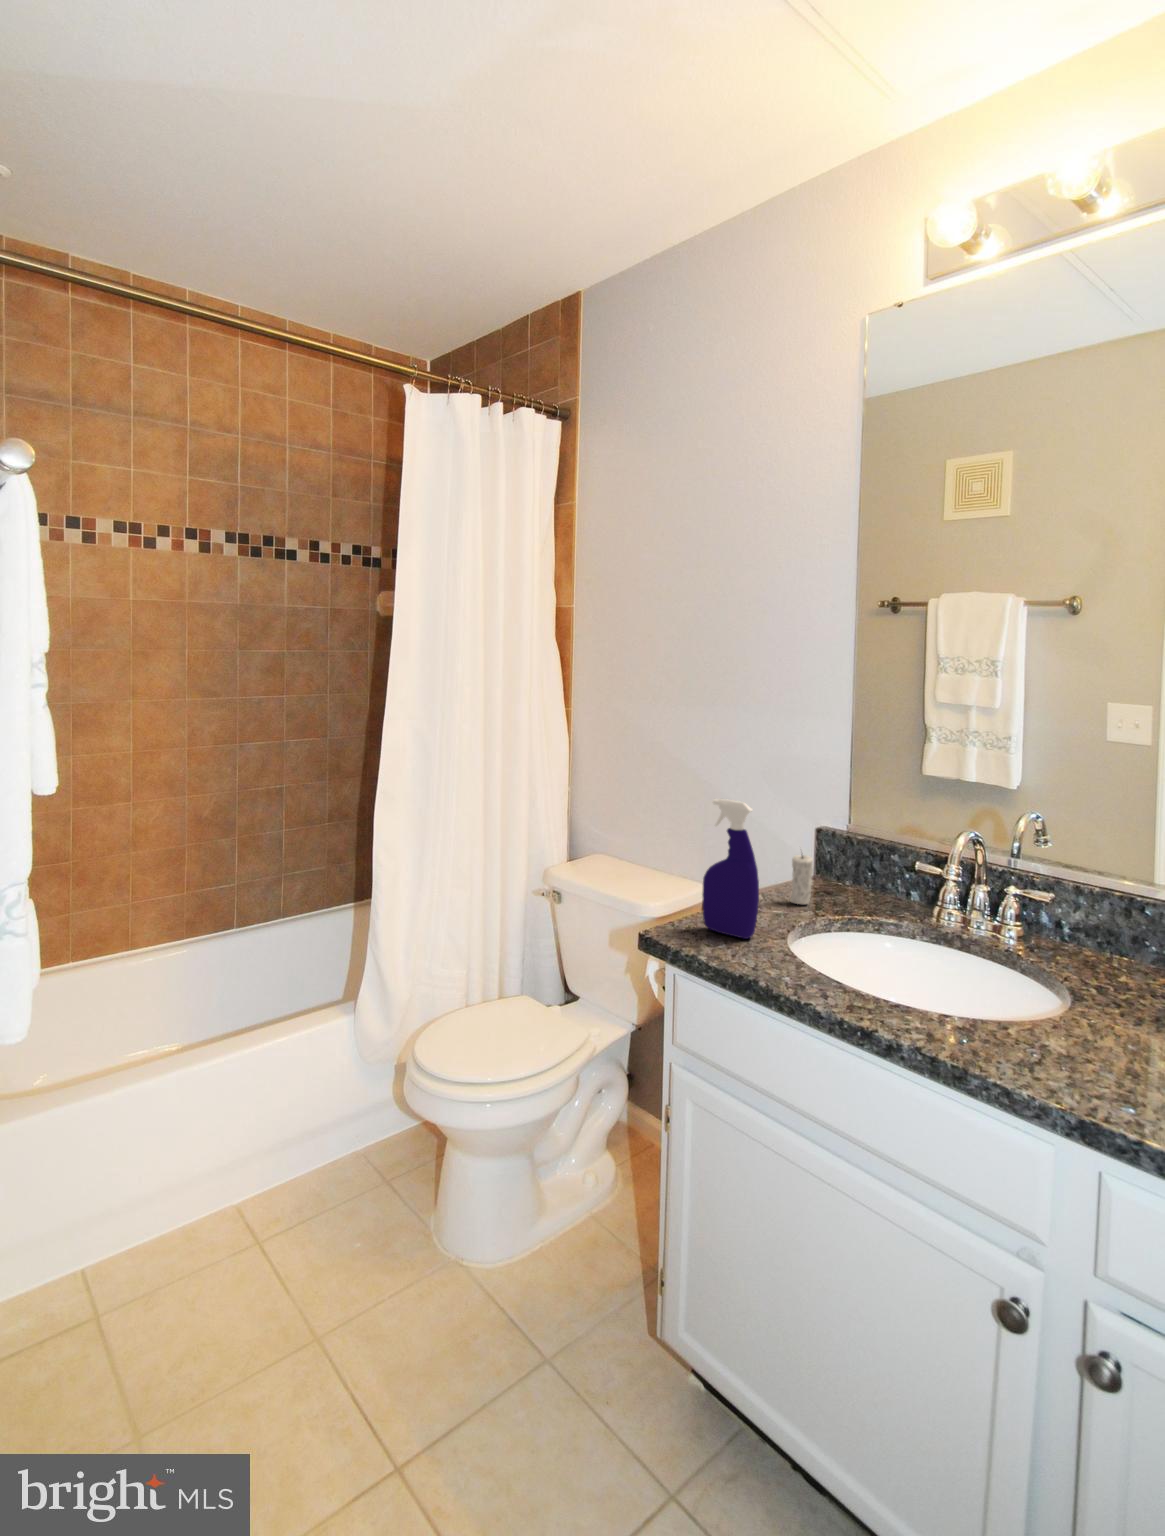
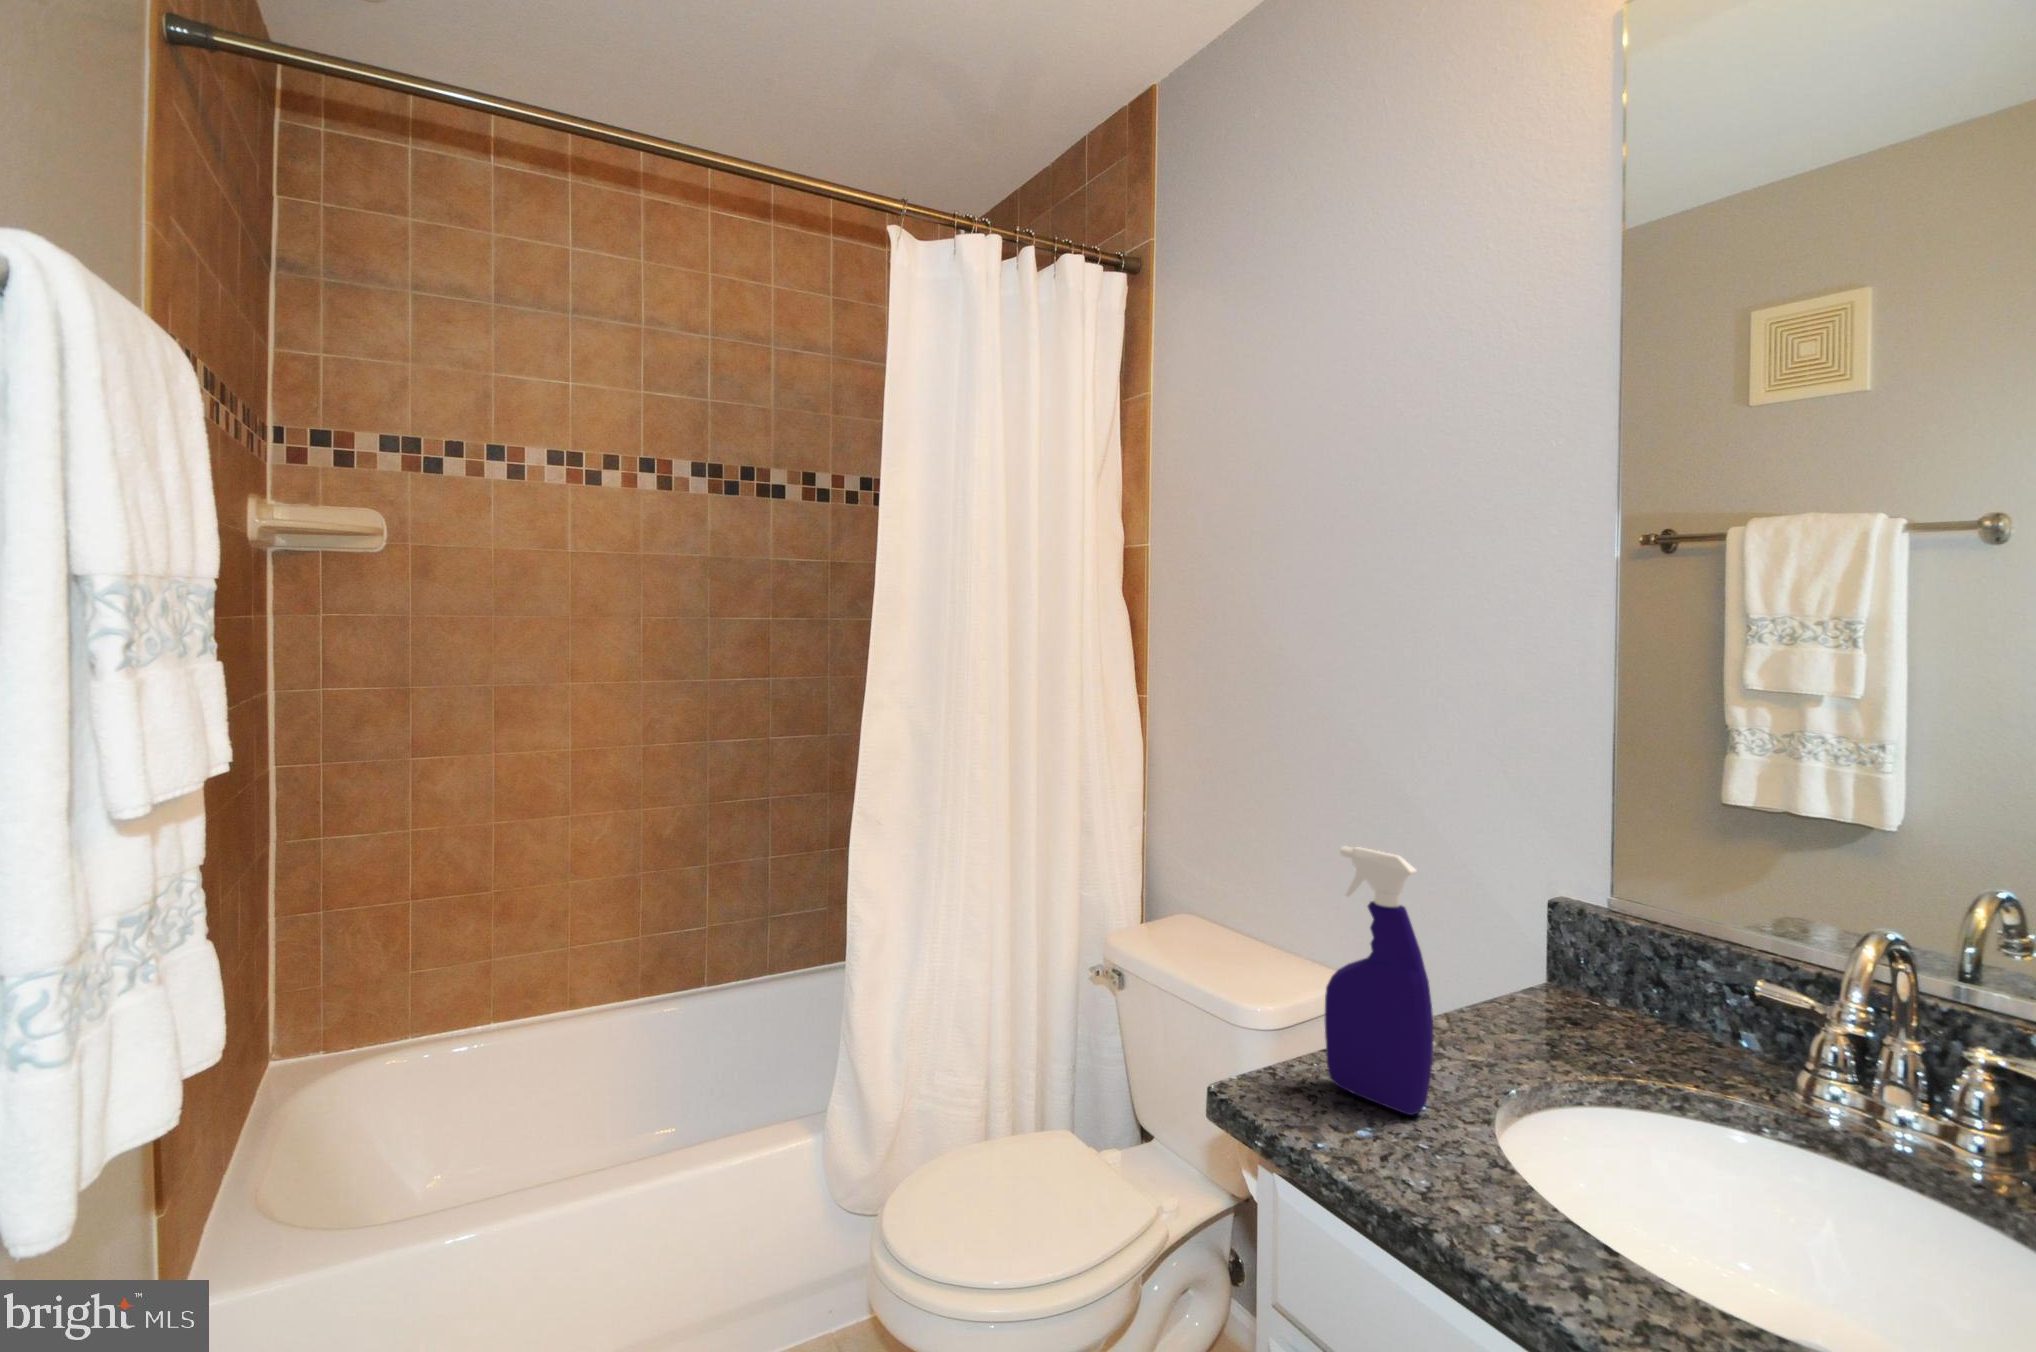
candle: present [790,855,813,904] -> none [1494,931,1539,1042]

